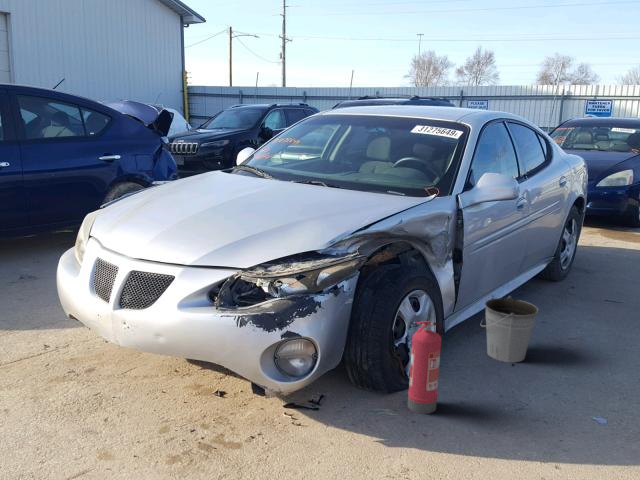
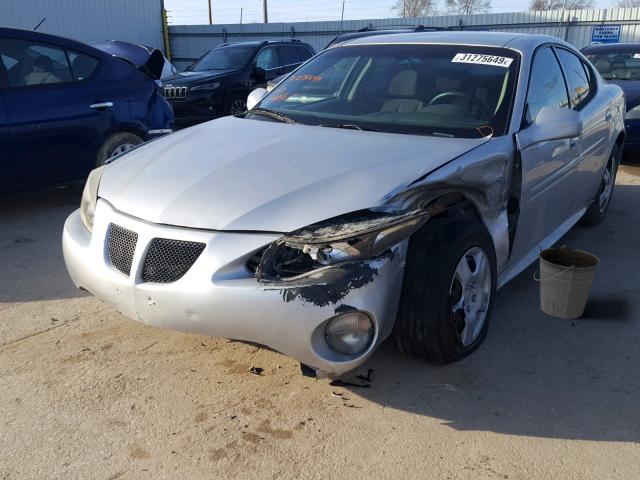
fire extinguisher: present [408,321,442,414] -> none [468,282,508,385]

